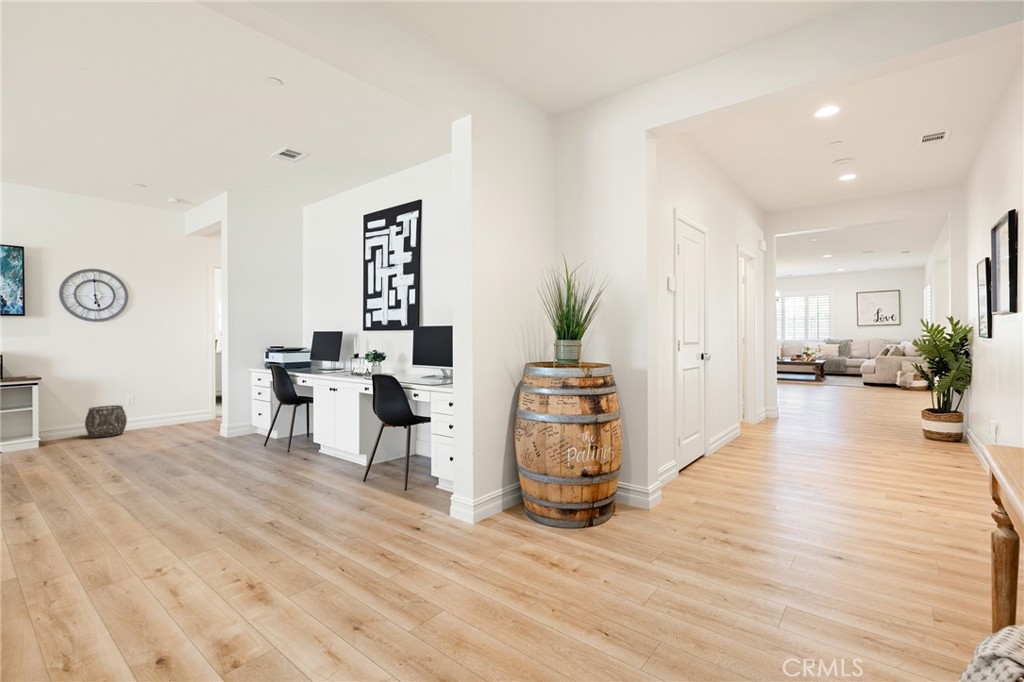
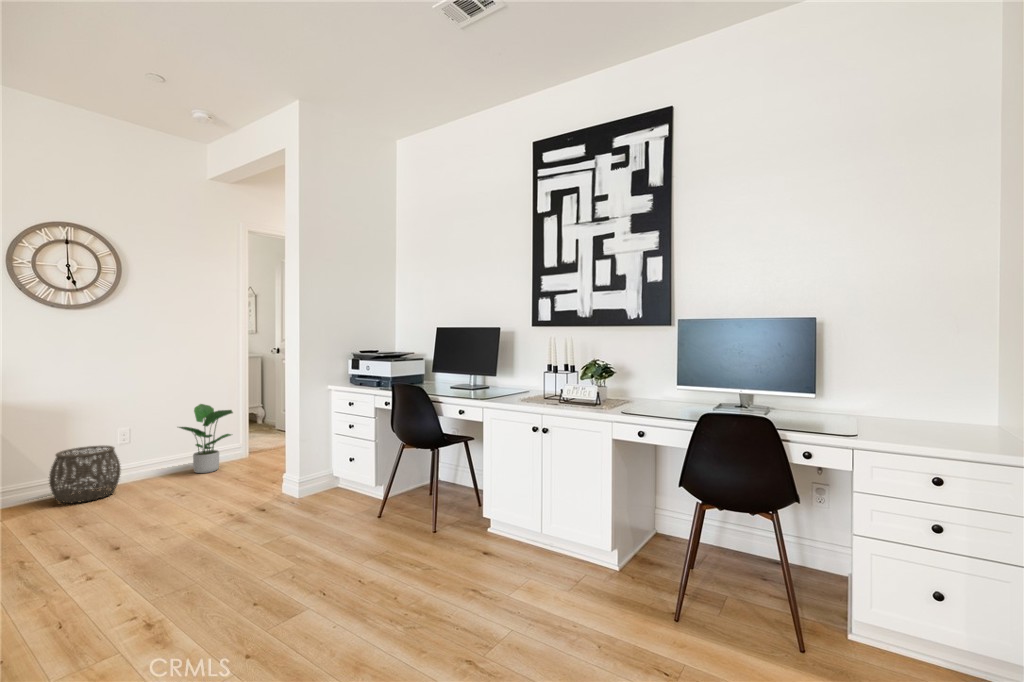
potted plant: none [162,382,201,426] -> present [179,404,233,473]

